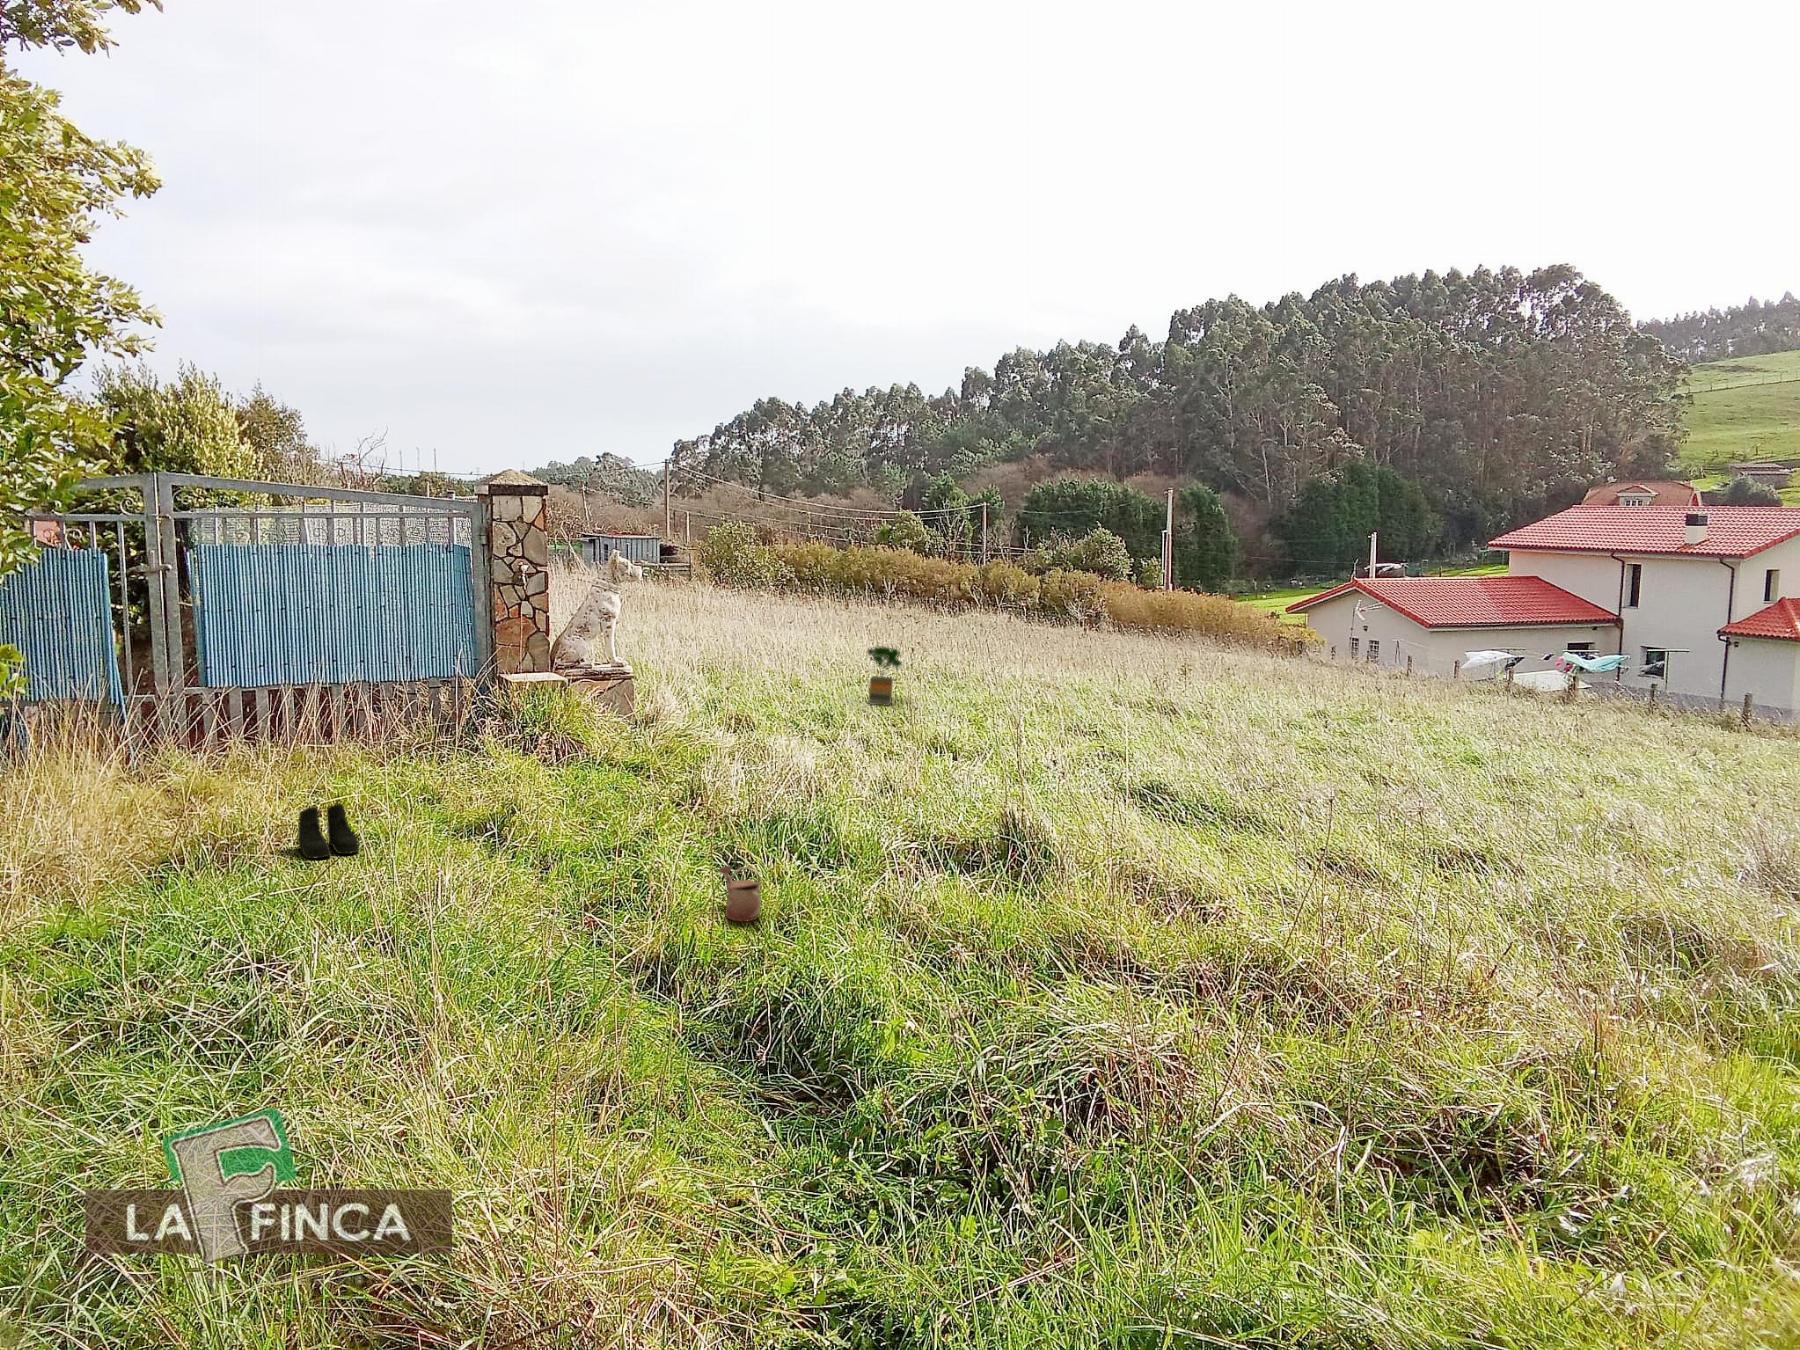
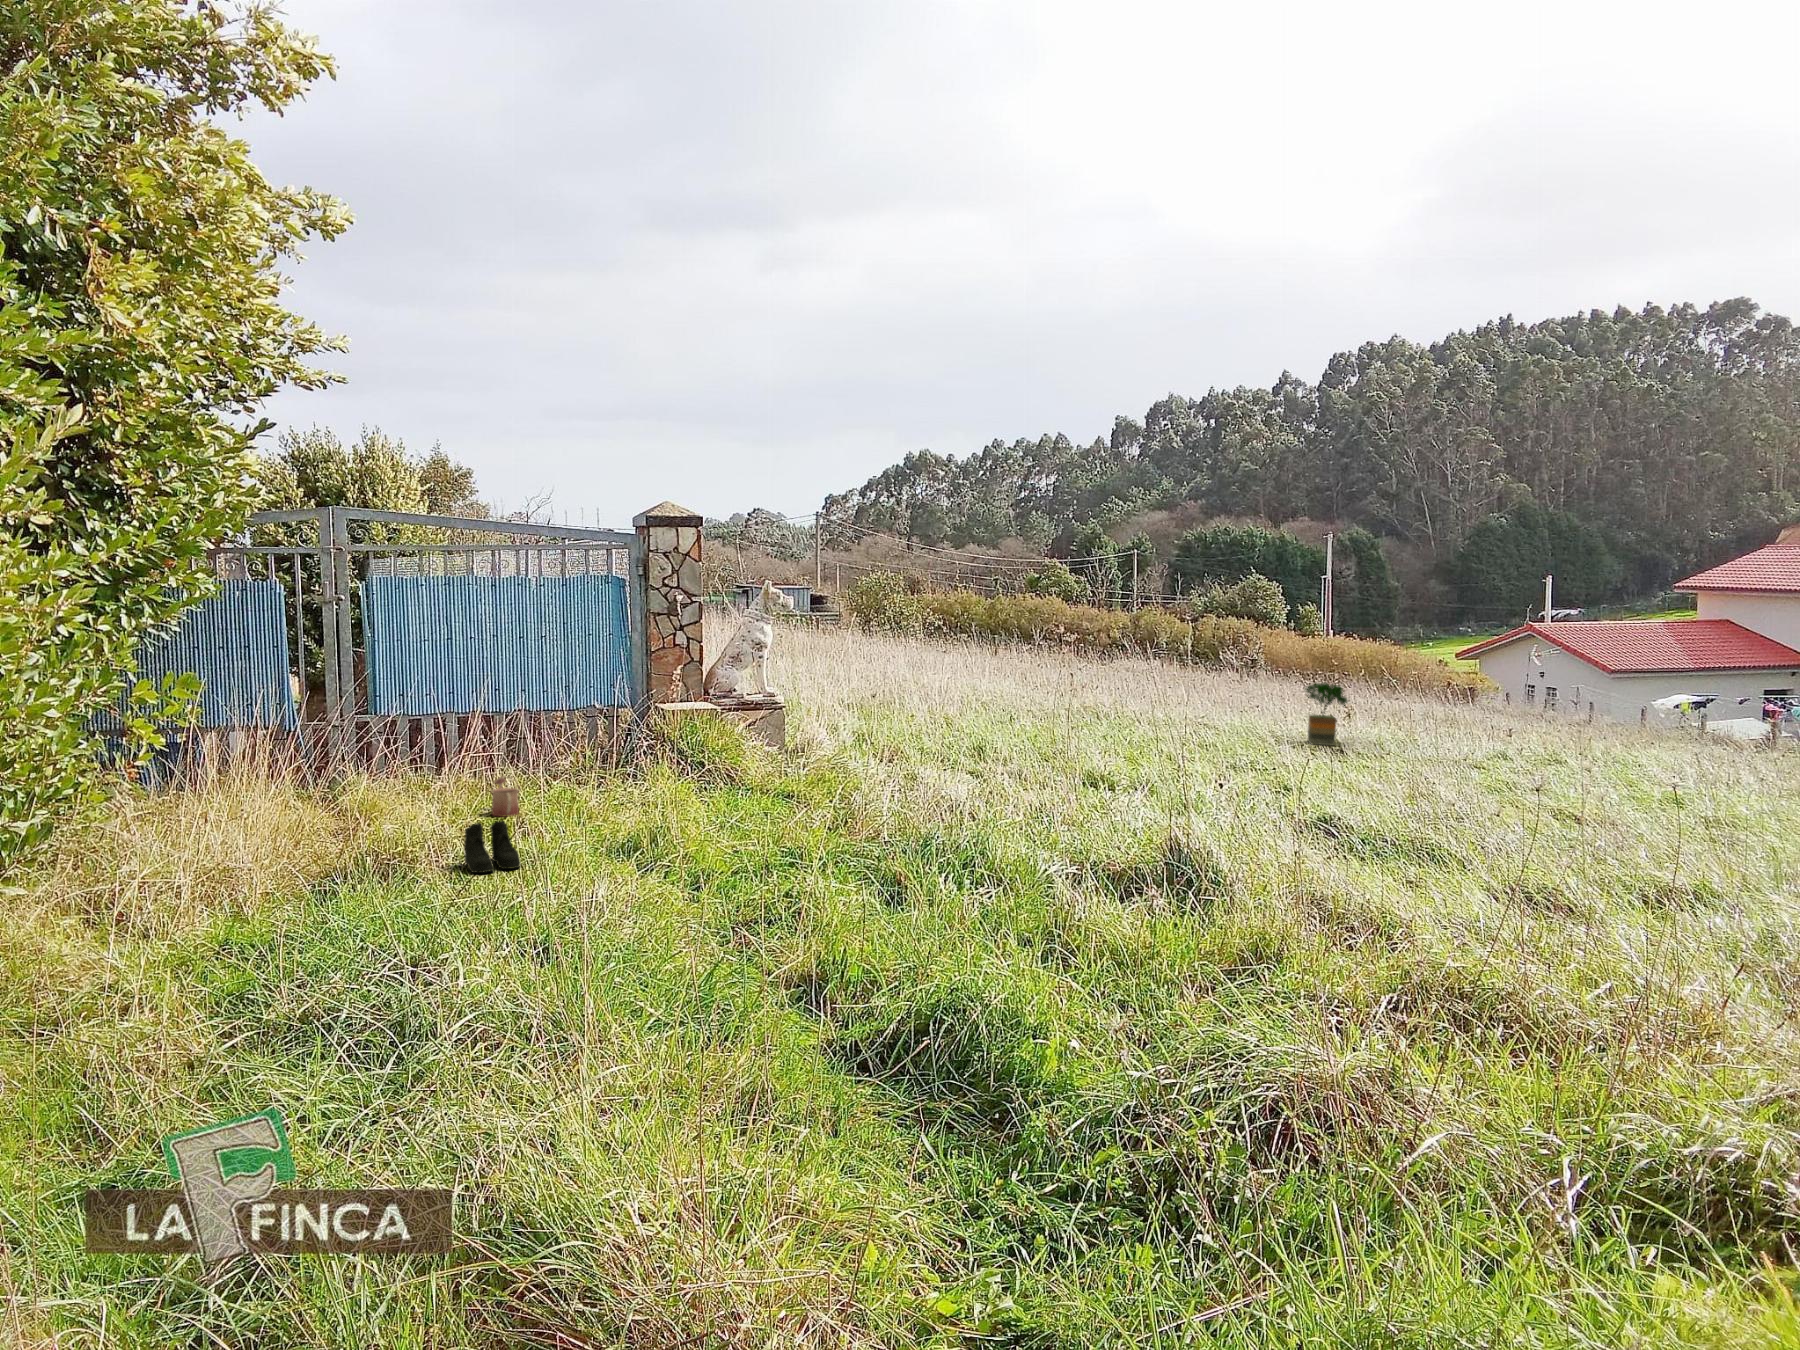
potted tree: present [867,646,902,706] -> present [1305,682,1347,746]
watering can: present [718,865,761,922] -> present [490,776,520,817]

